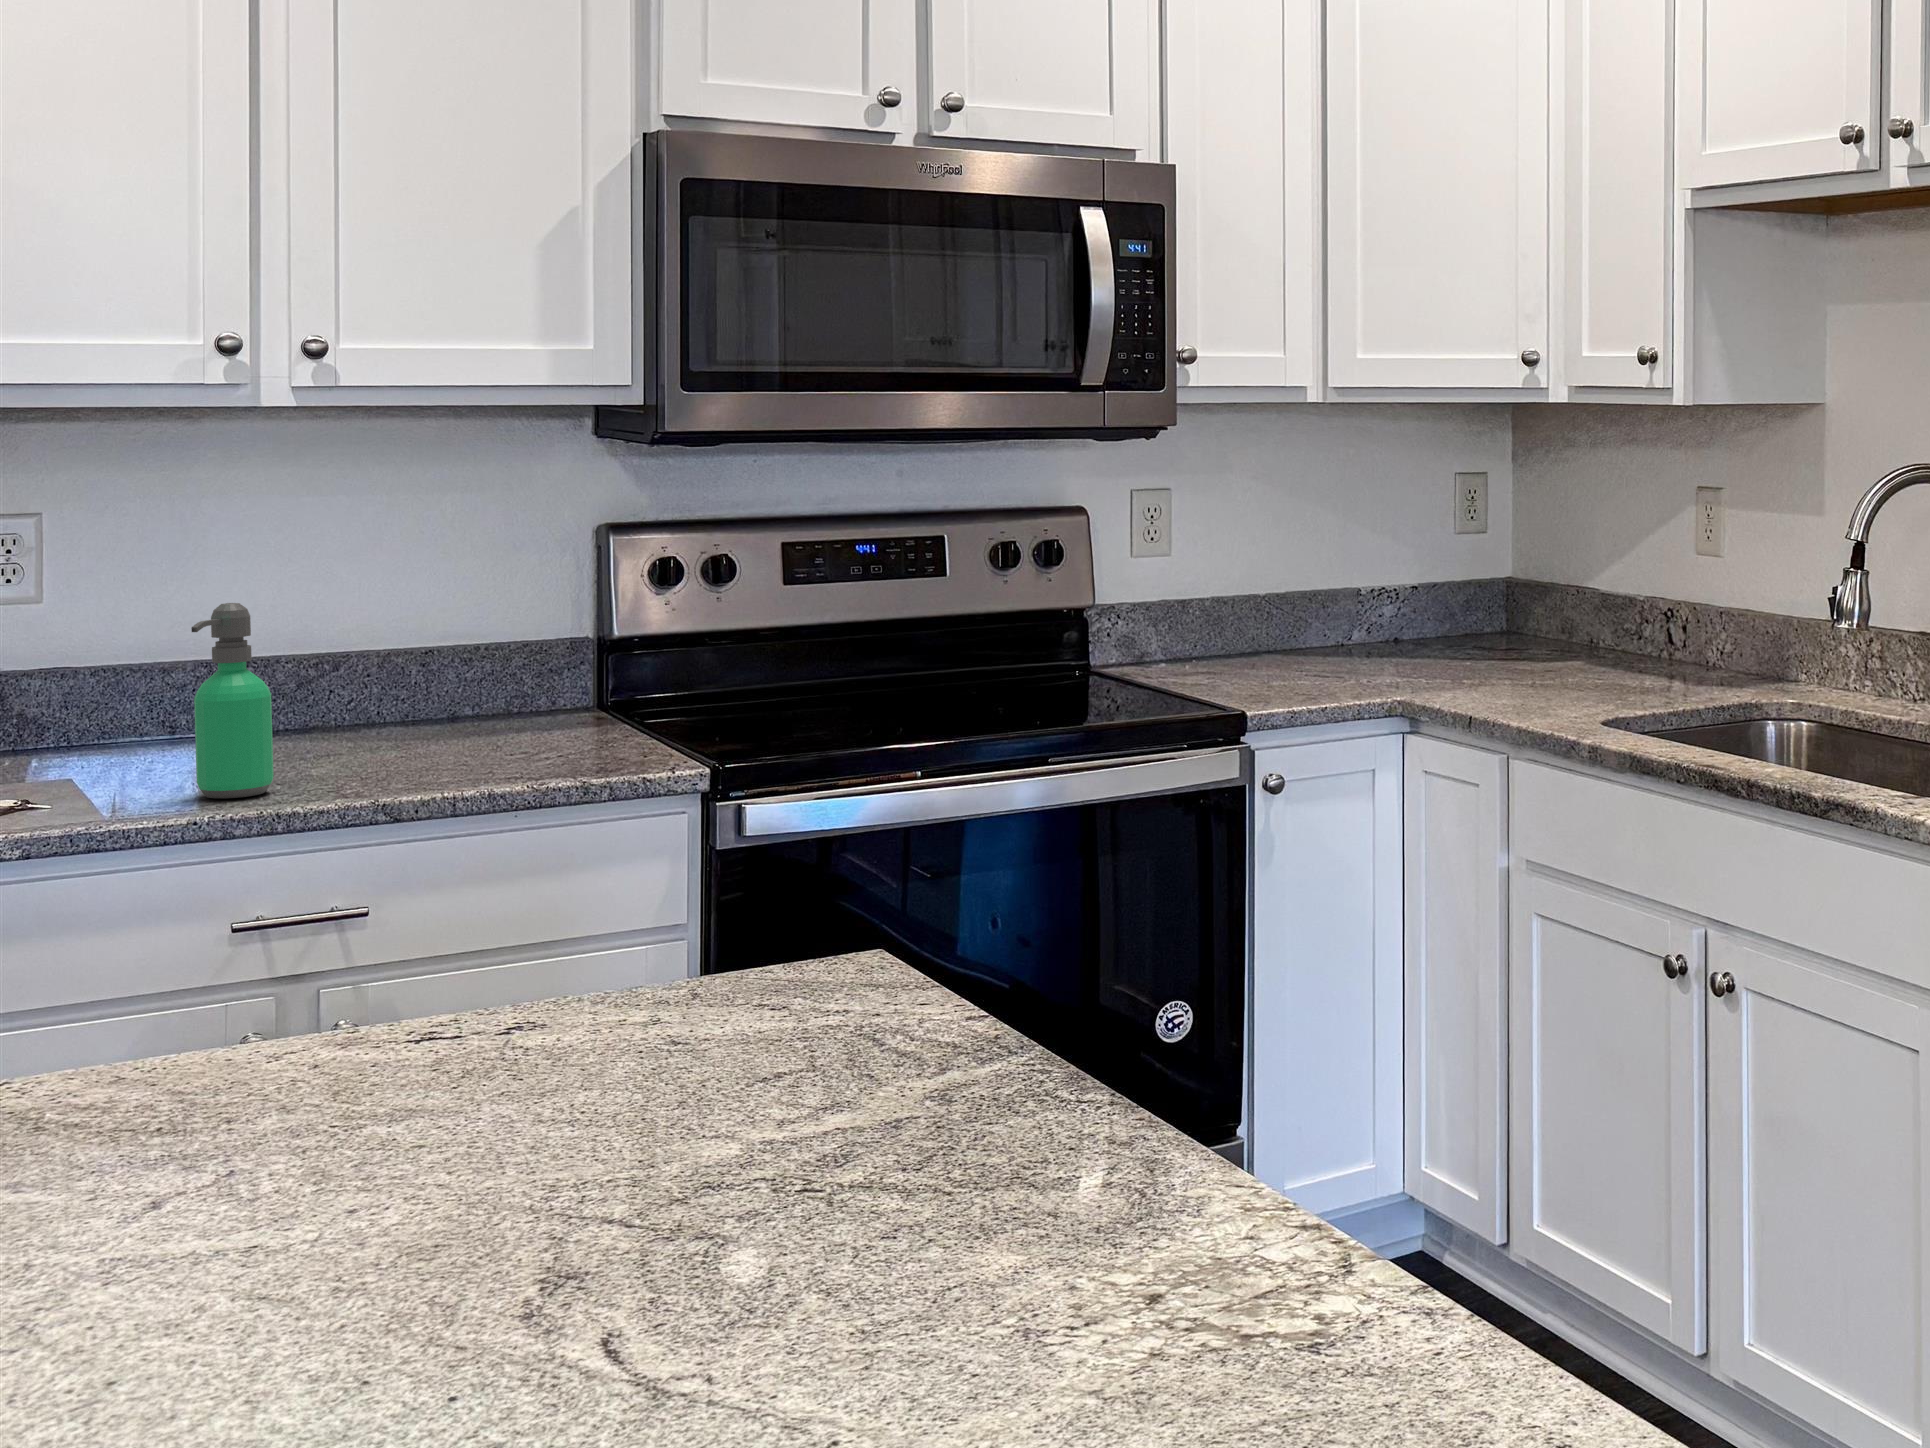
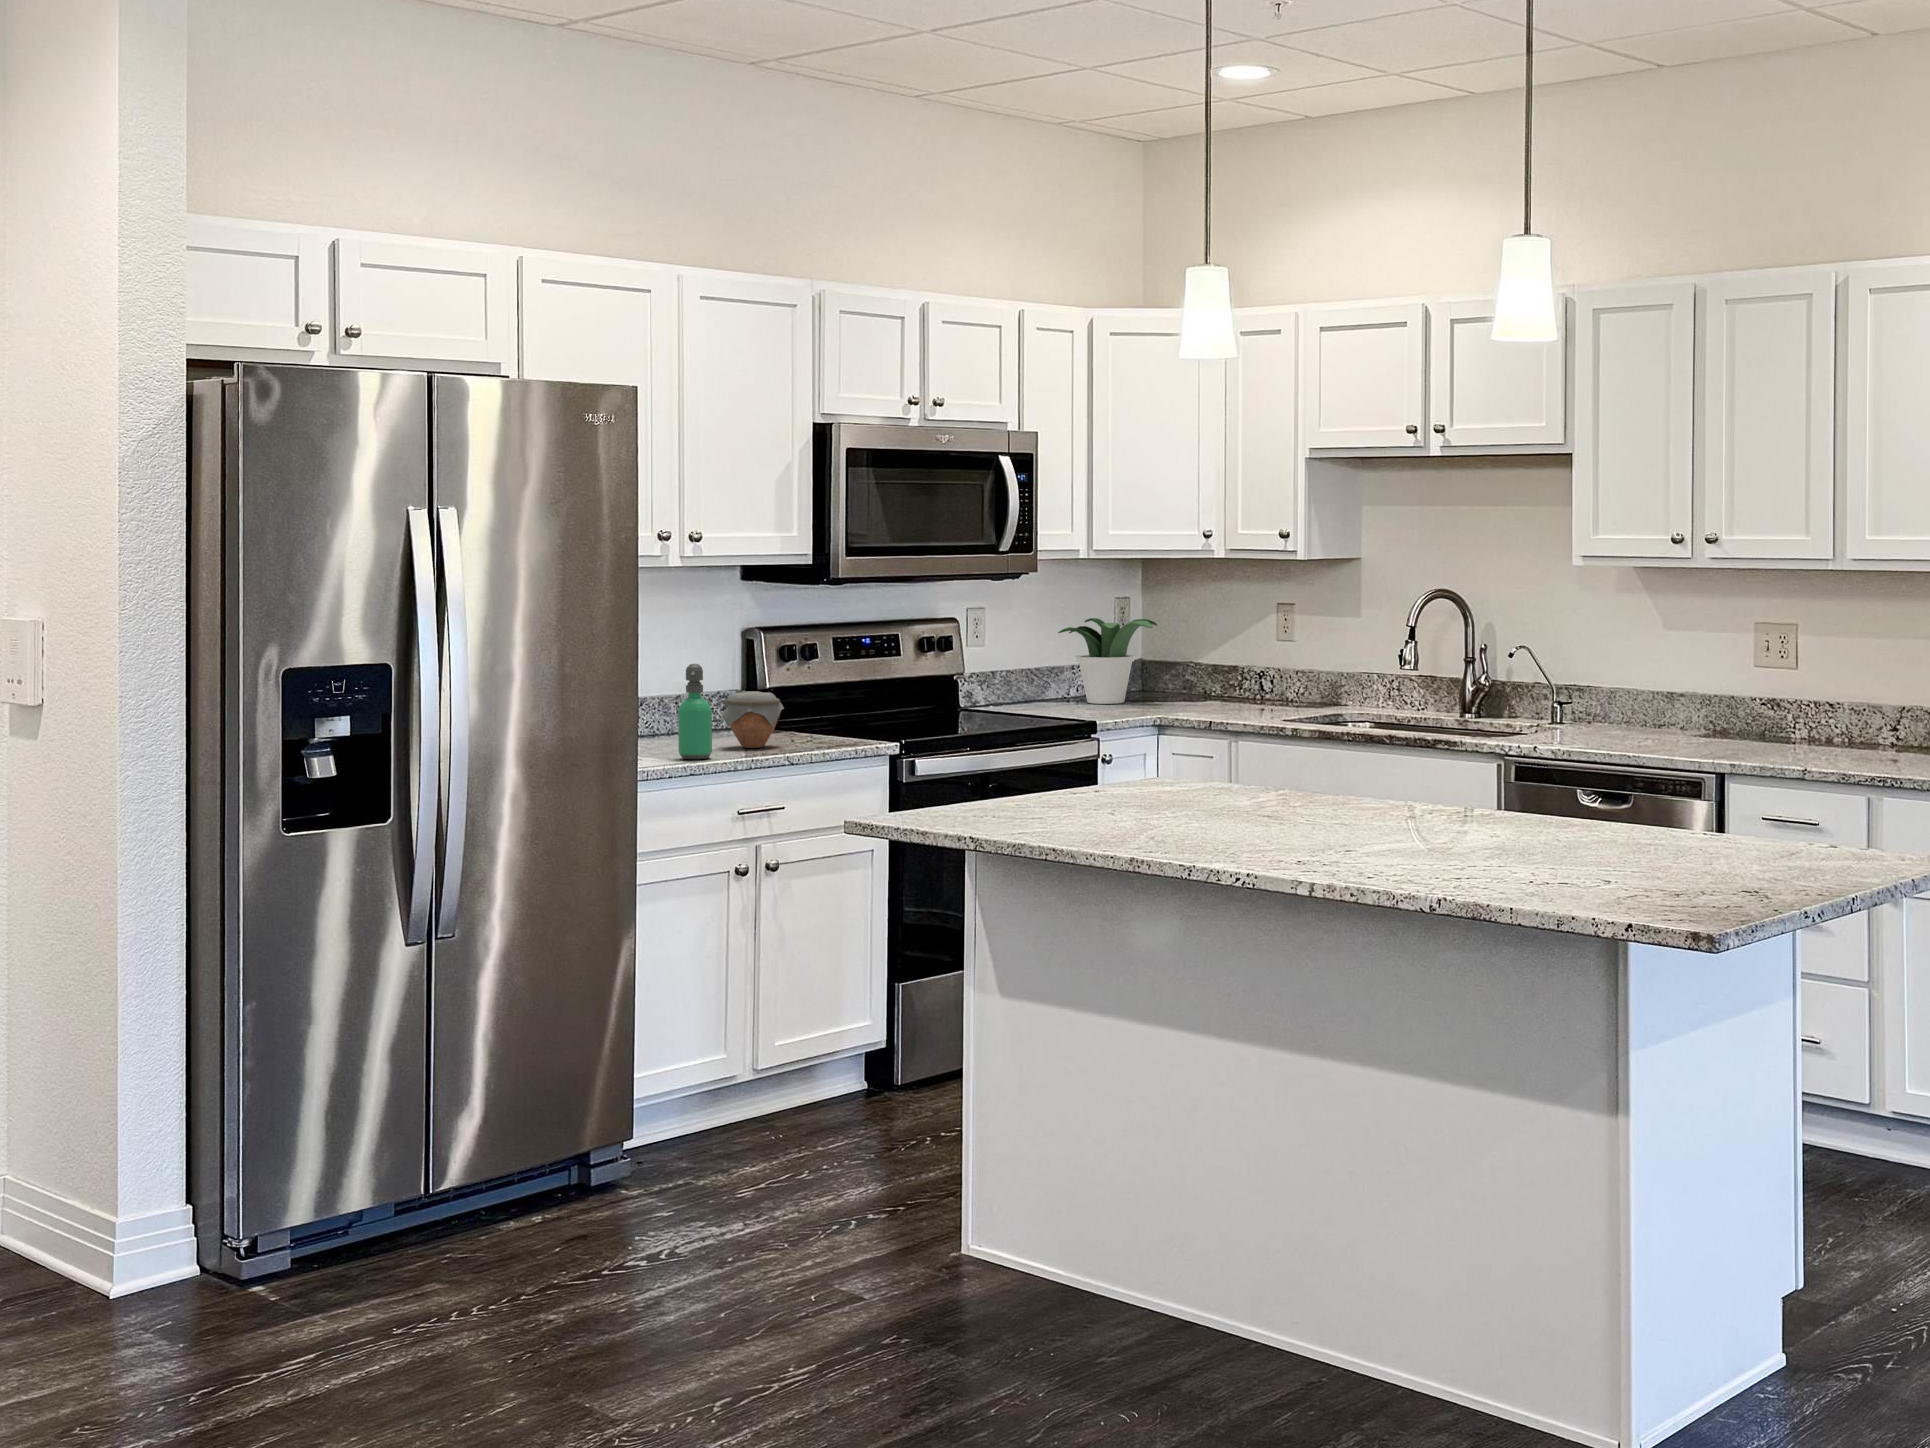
potted plant: none [1306,508,1497,658] -> present [1058,618,1157,704]
jar: none [379,651,520,764] -> present [722,691,784,748]

